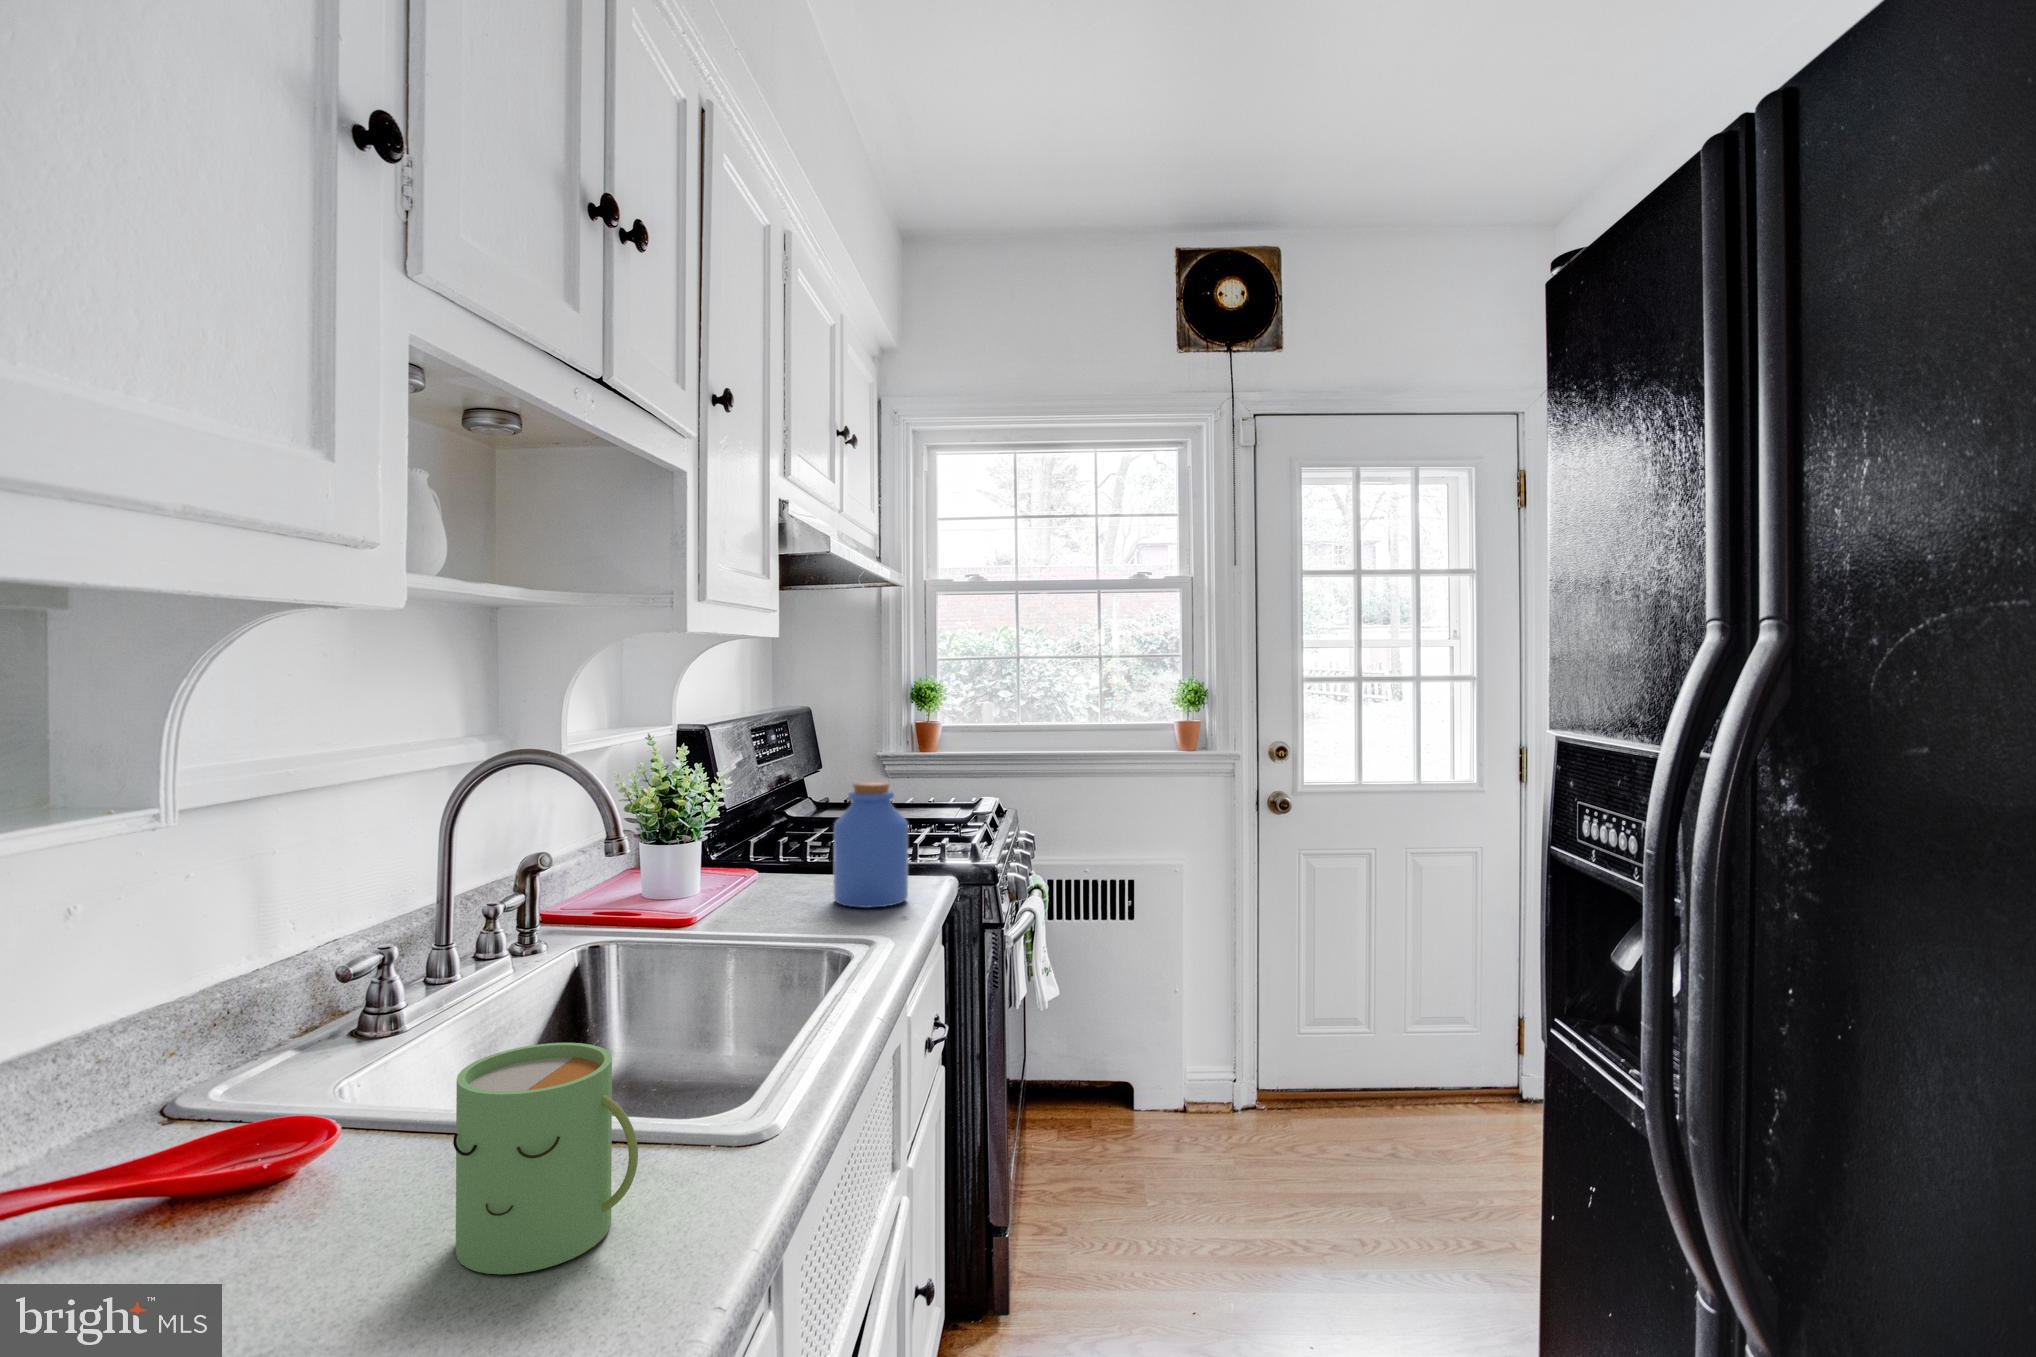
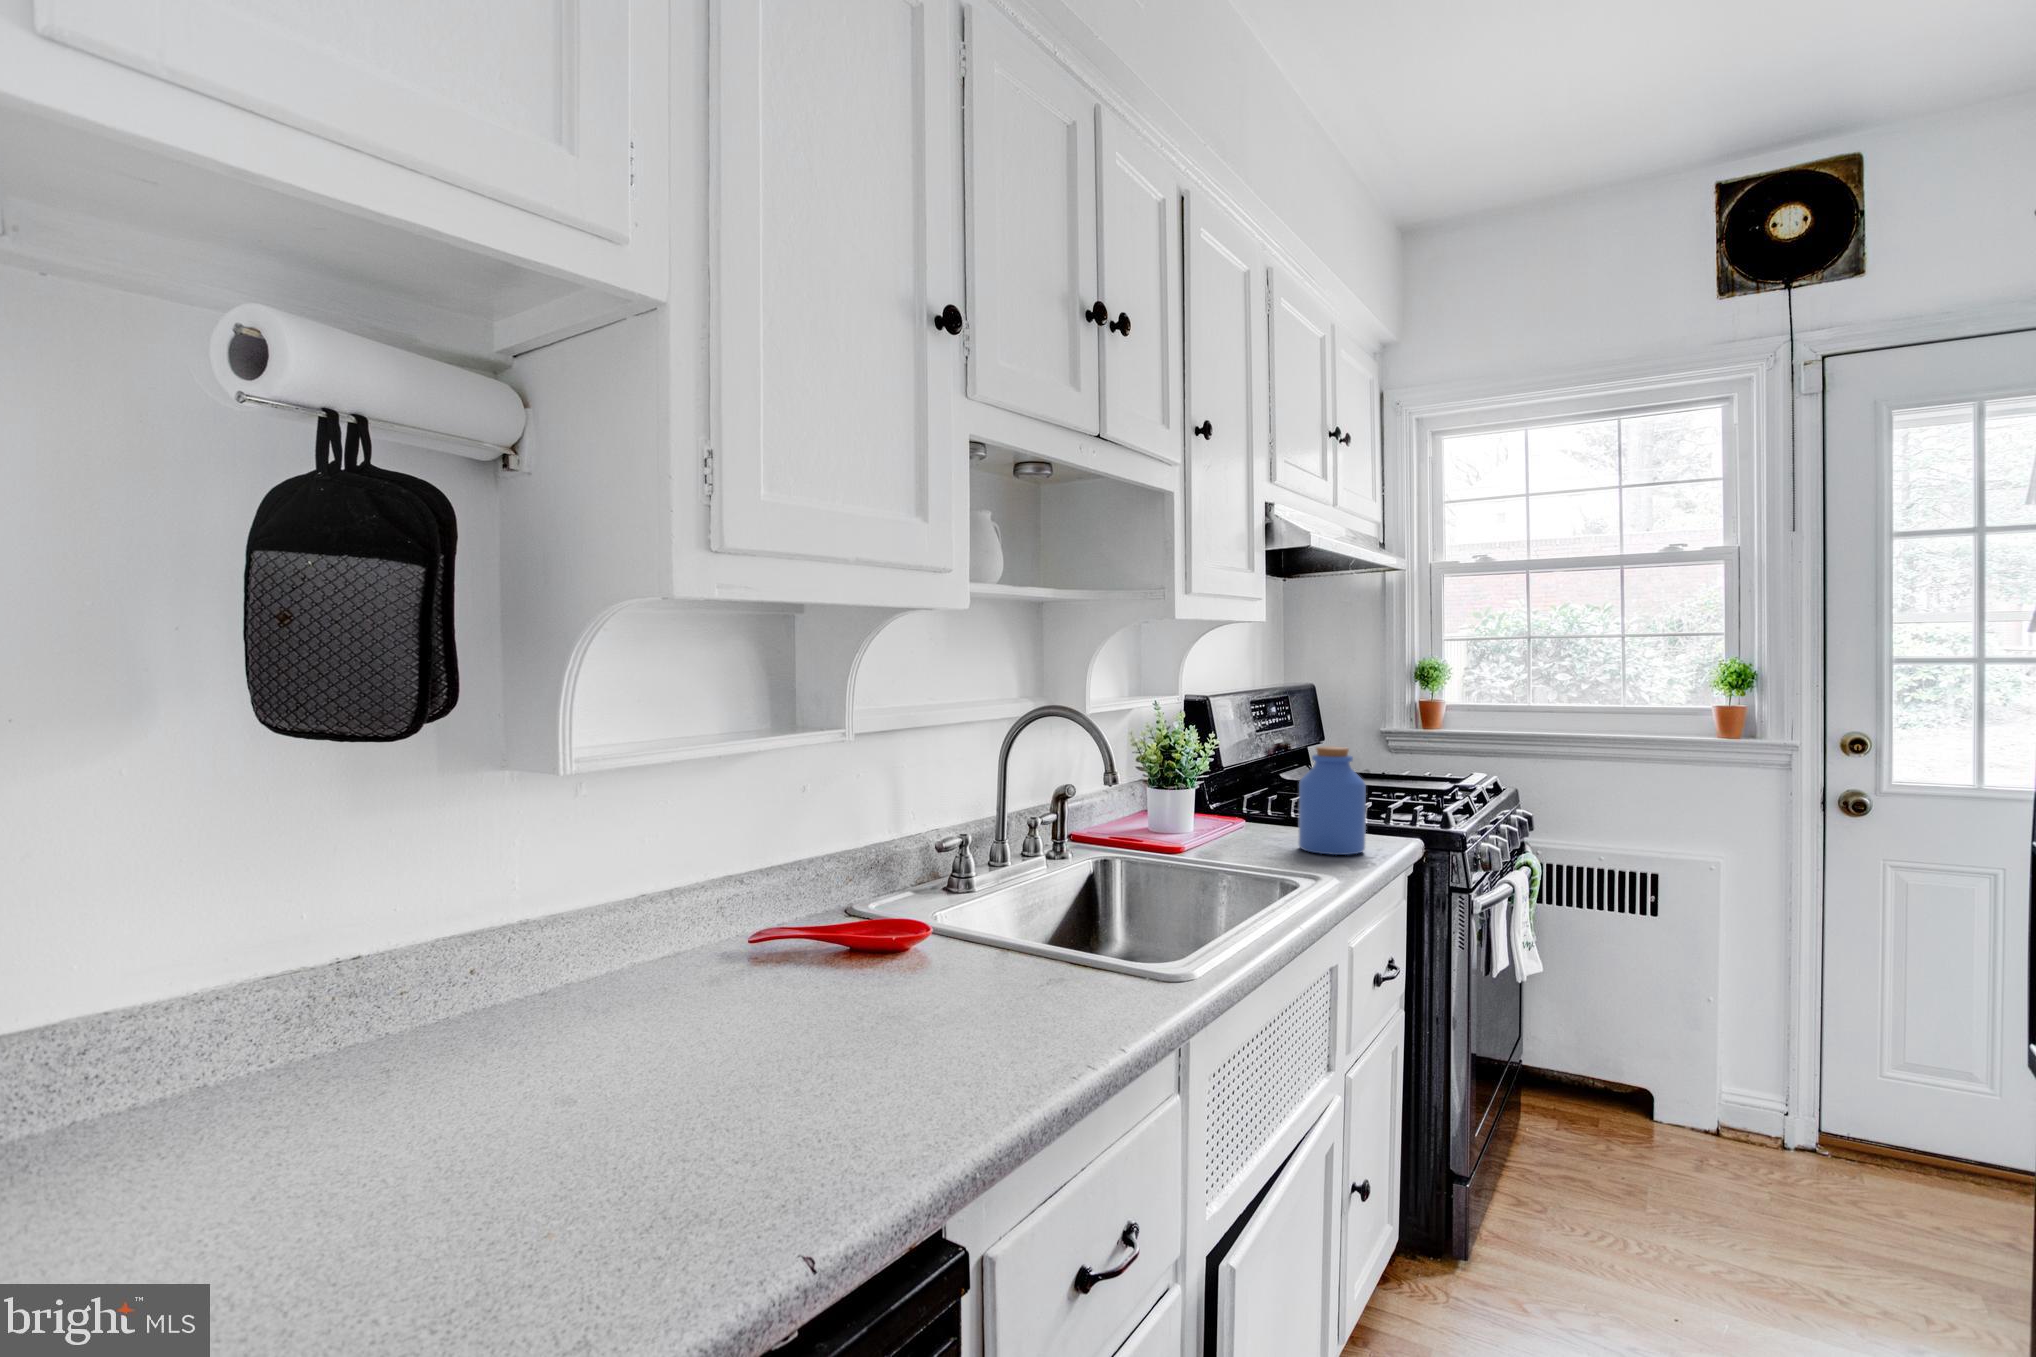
mug: present [453,1043,638,1274] -> none [994,885,1097,1013]

